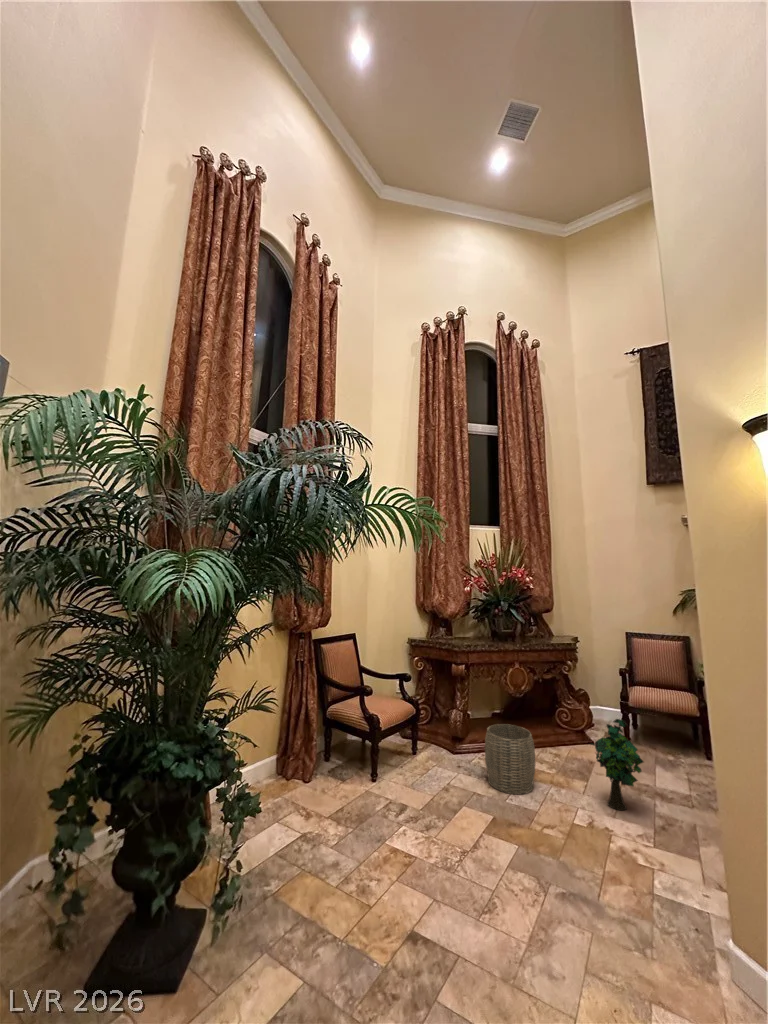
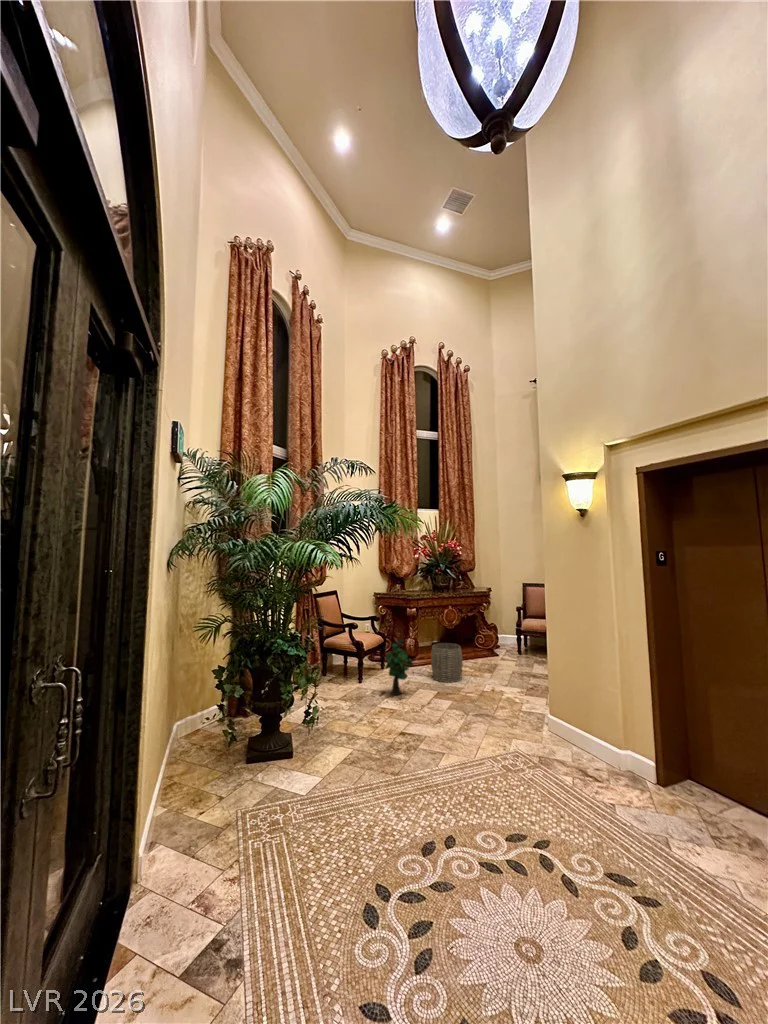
decorative plant: present [589,719,643,810] -> present [384,639,413,695]

